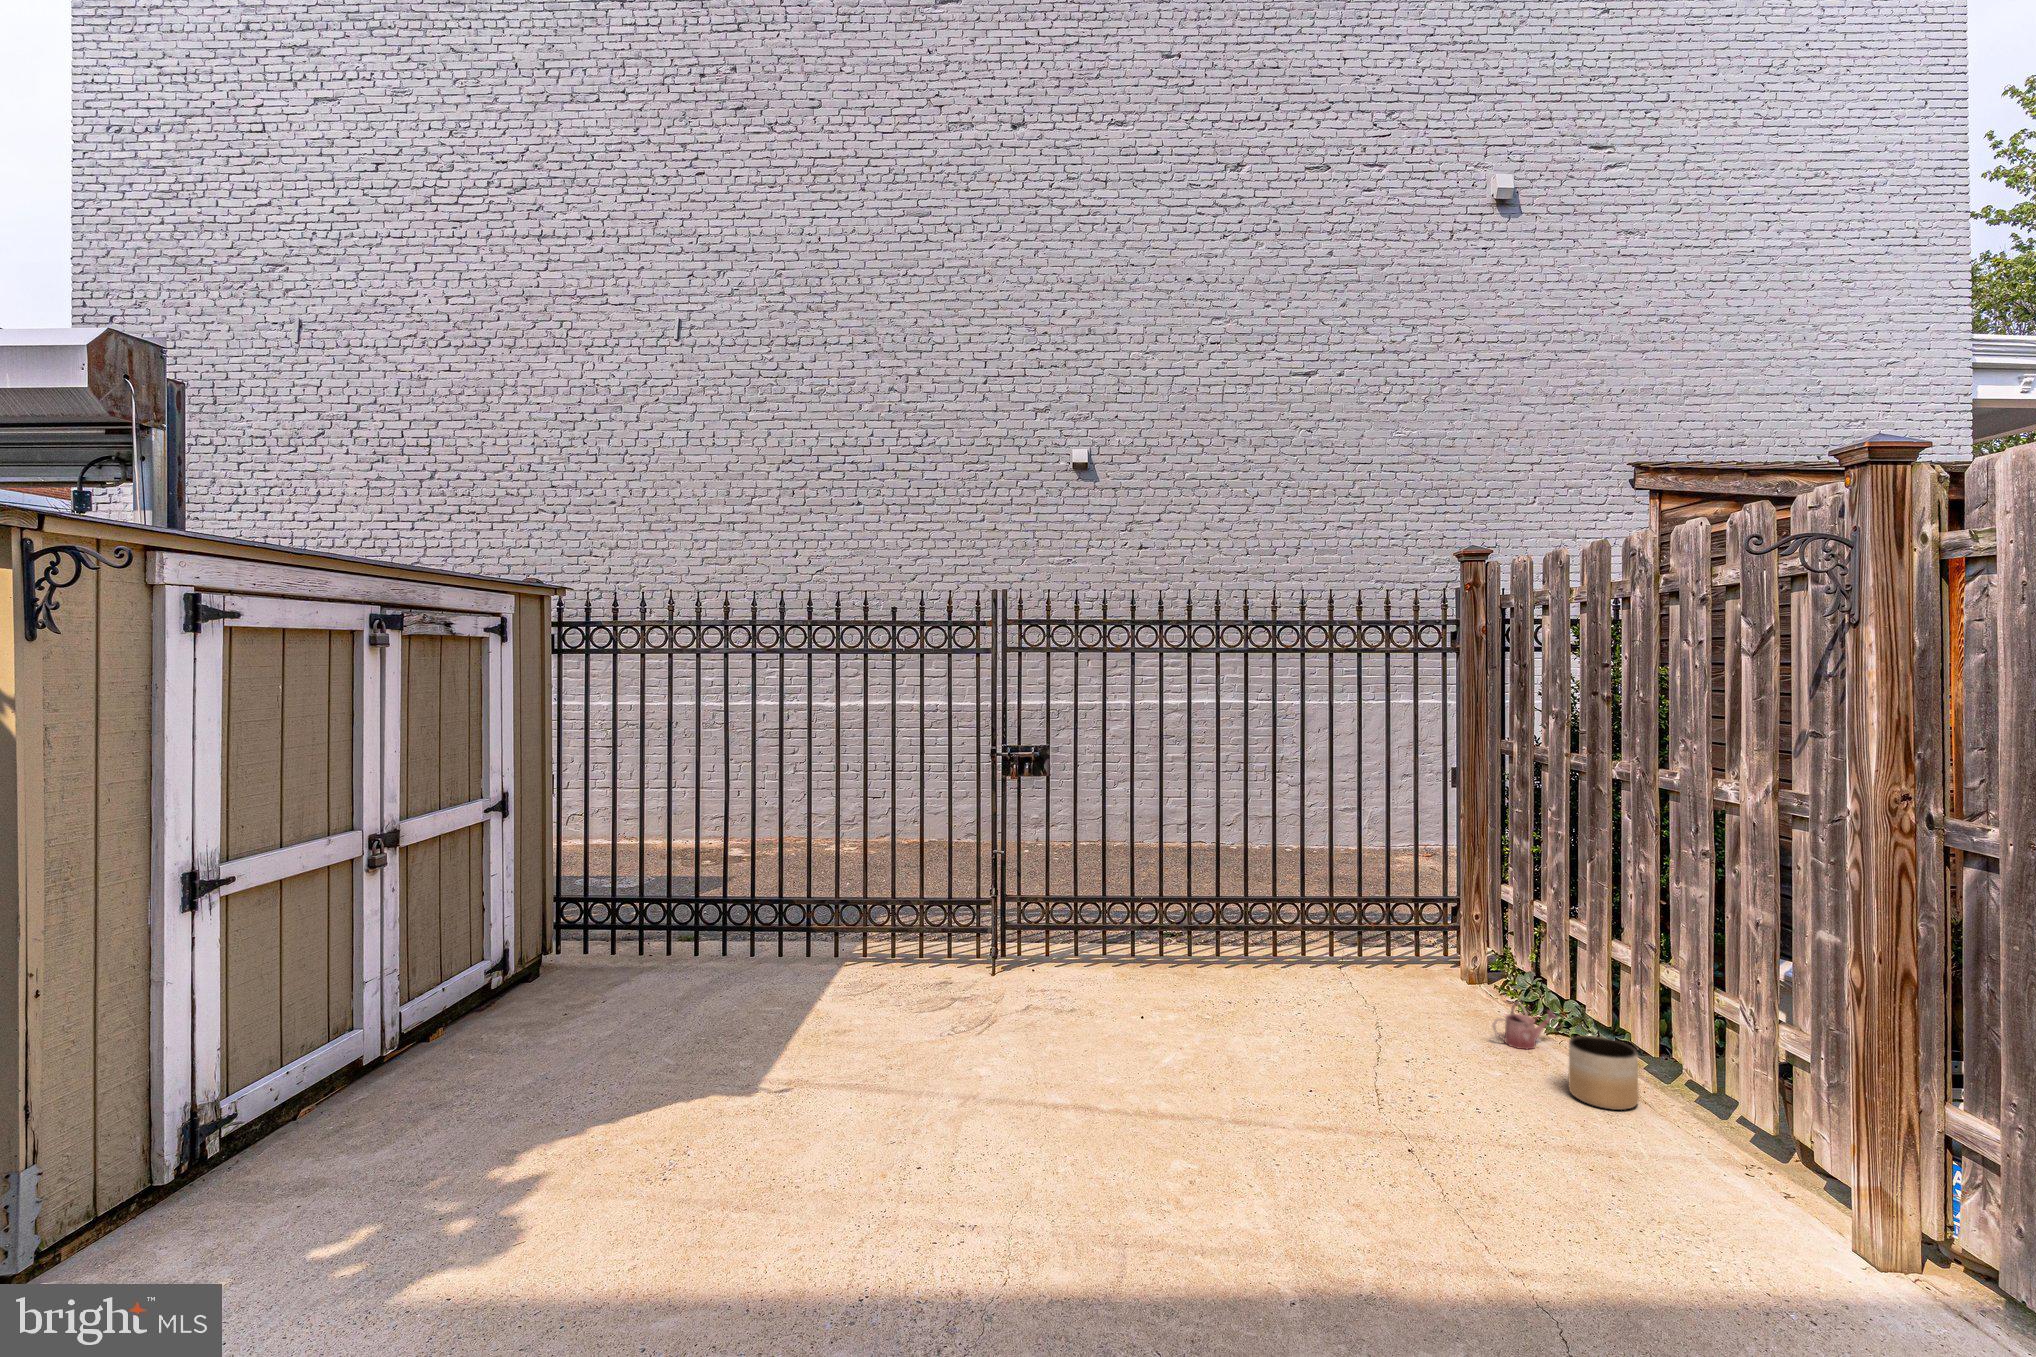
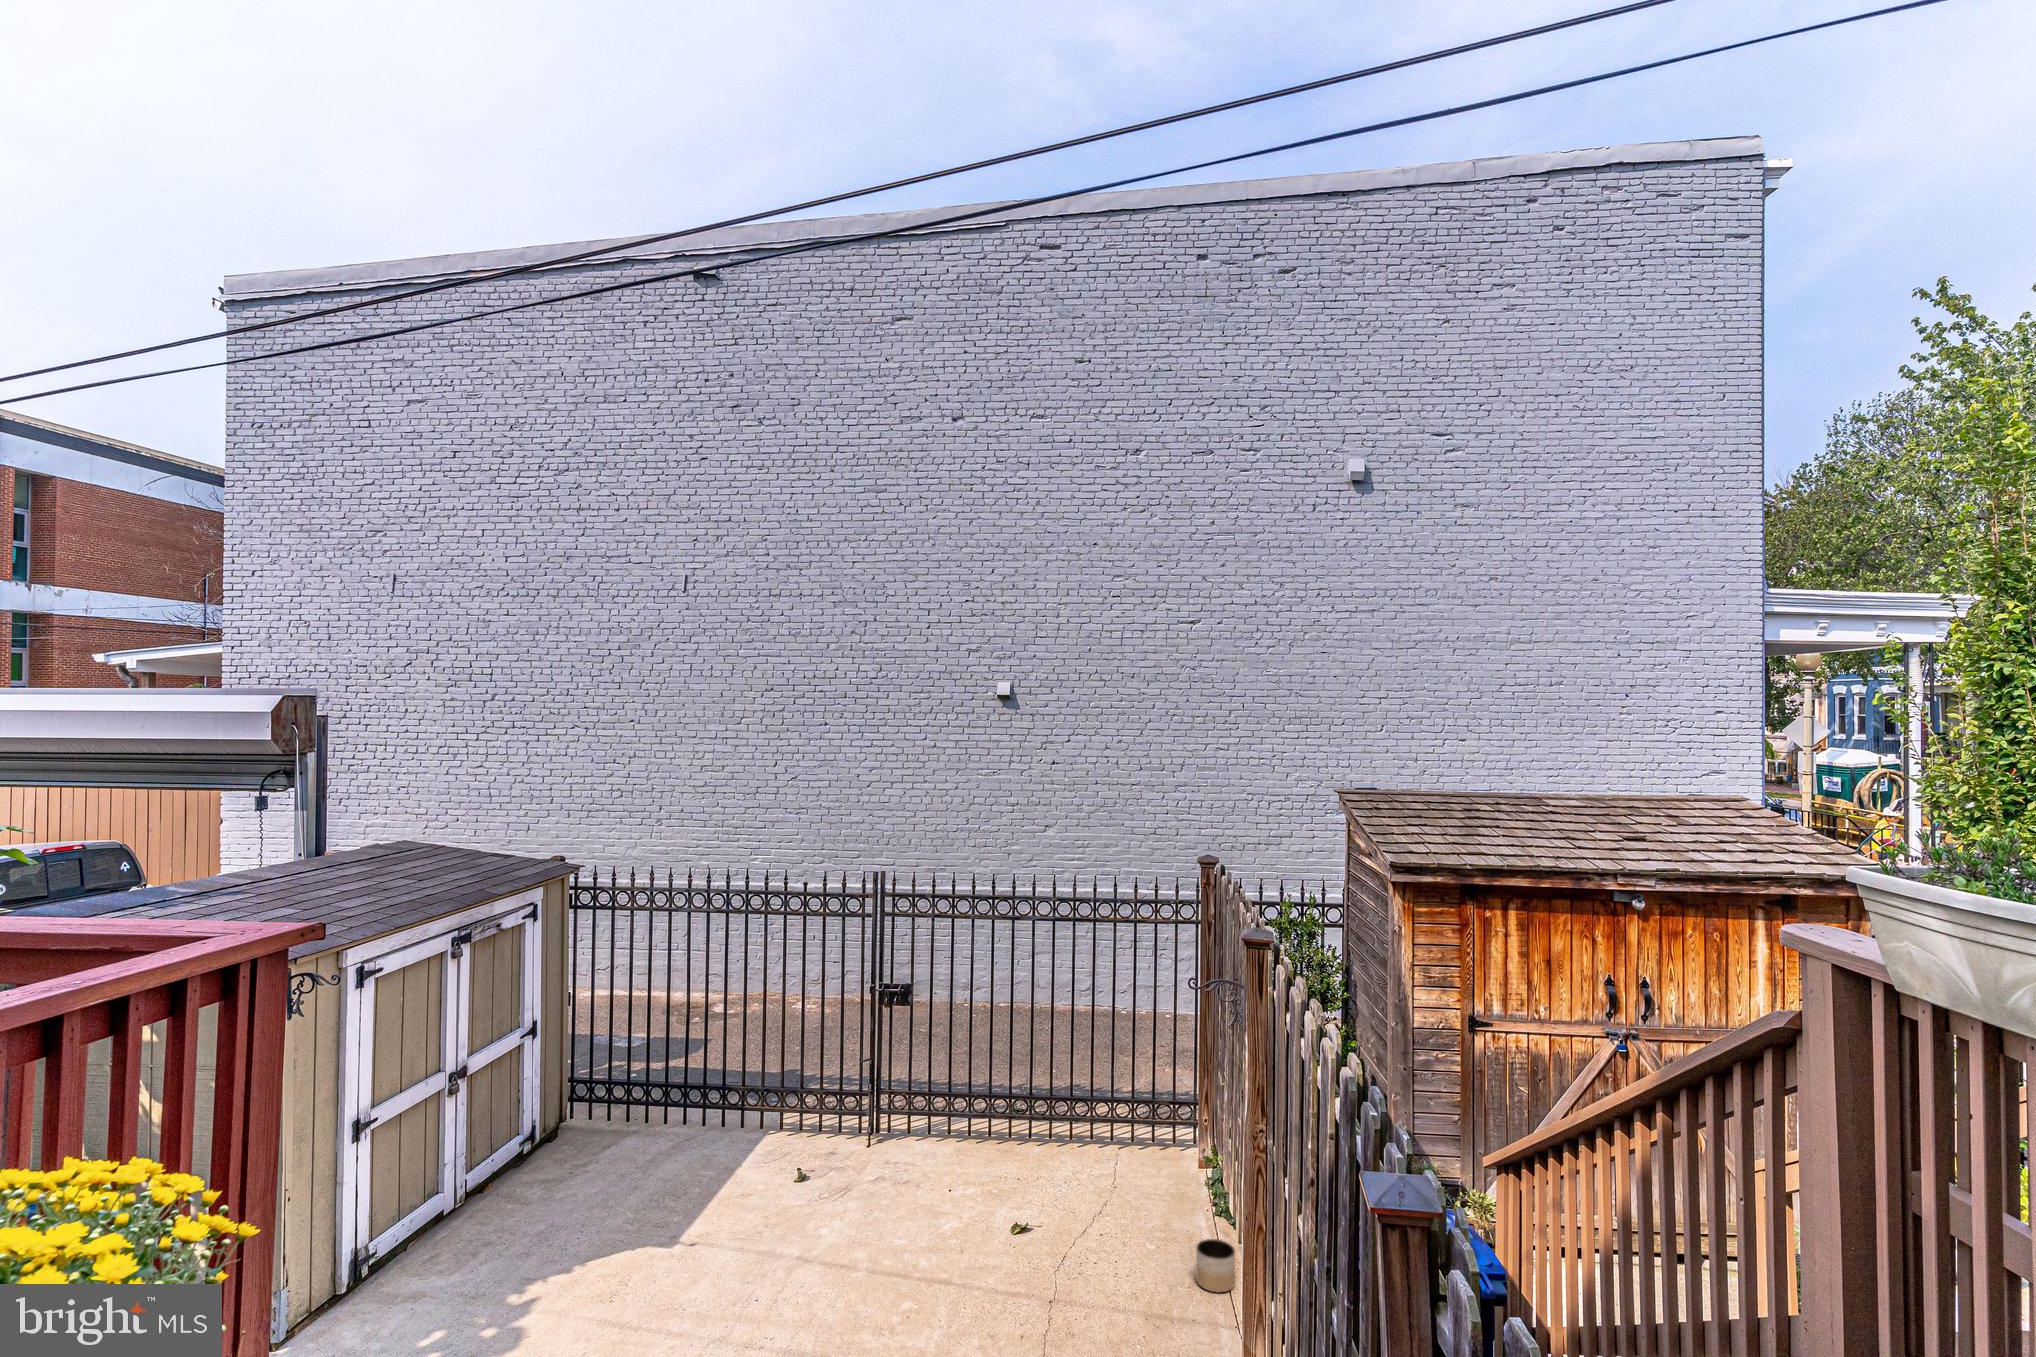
watering can: present [1493,1002,1557,1049] -> none [1182,1204,1227,1239]

